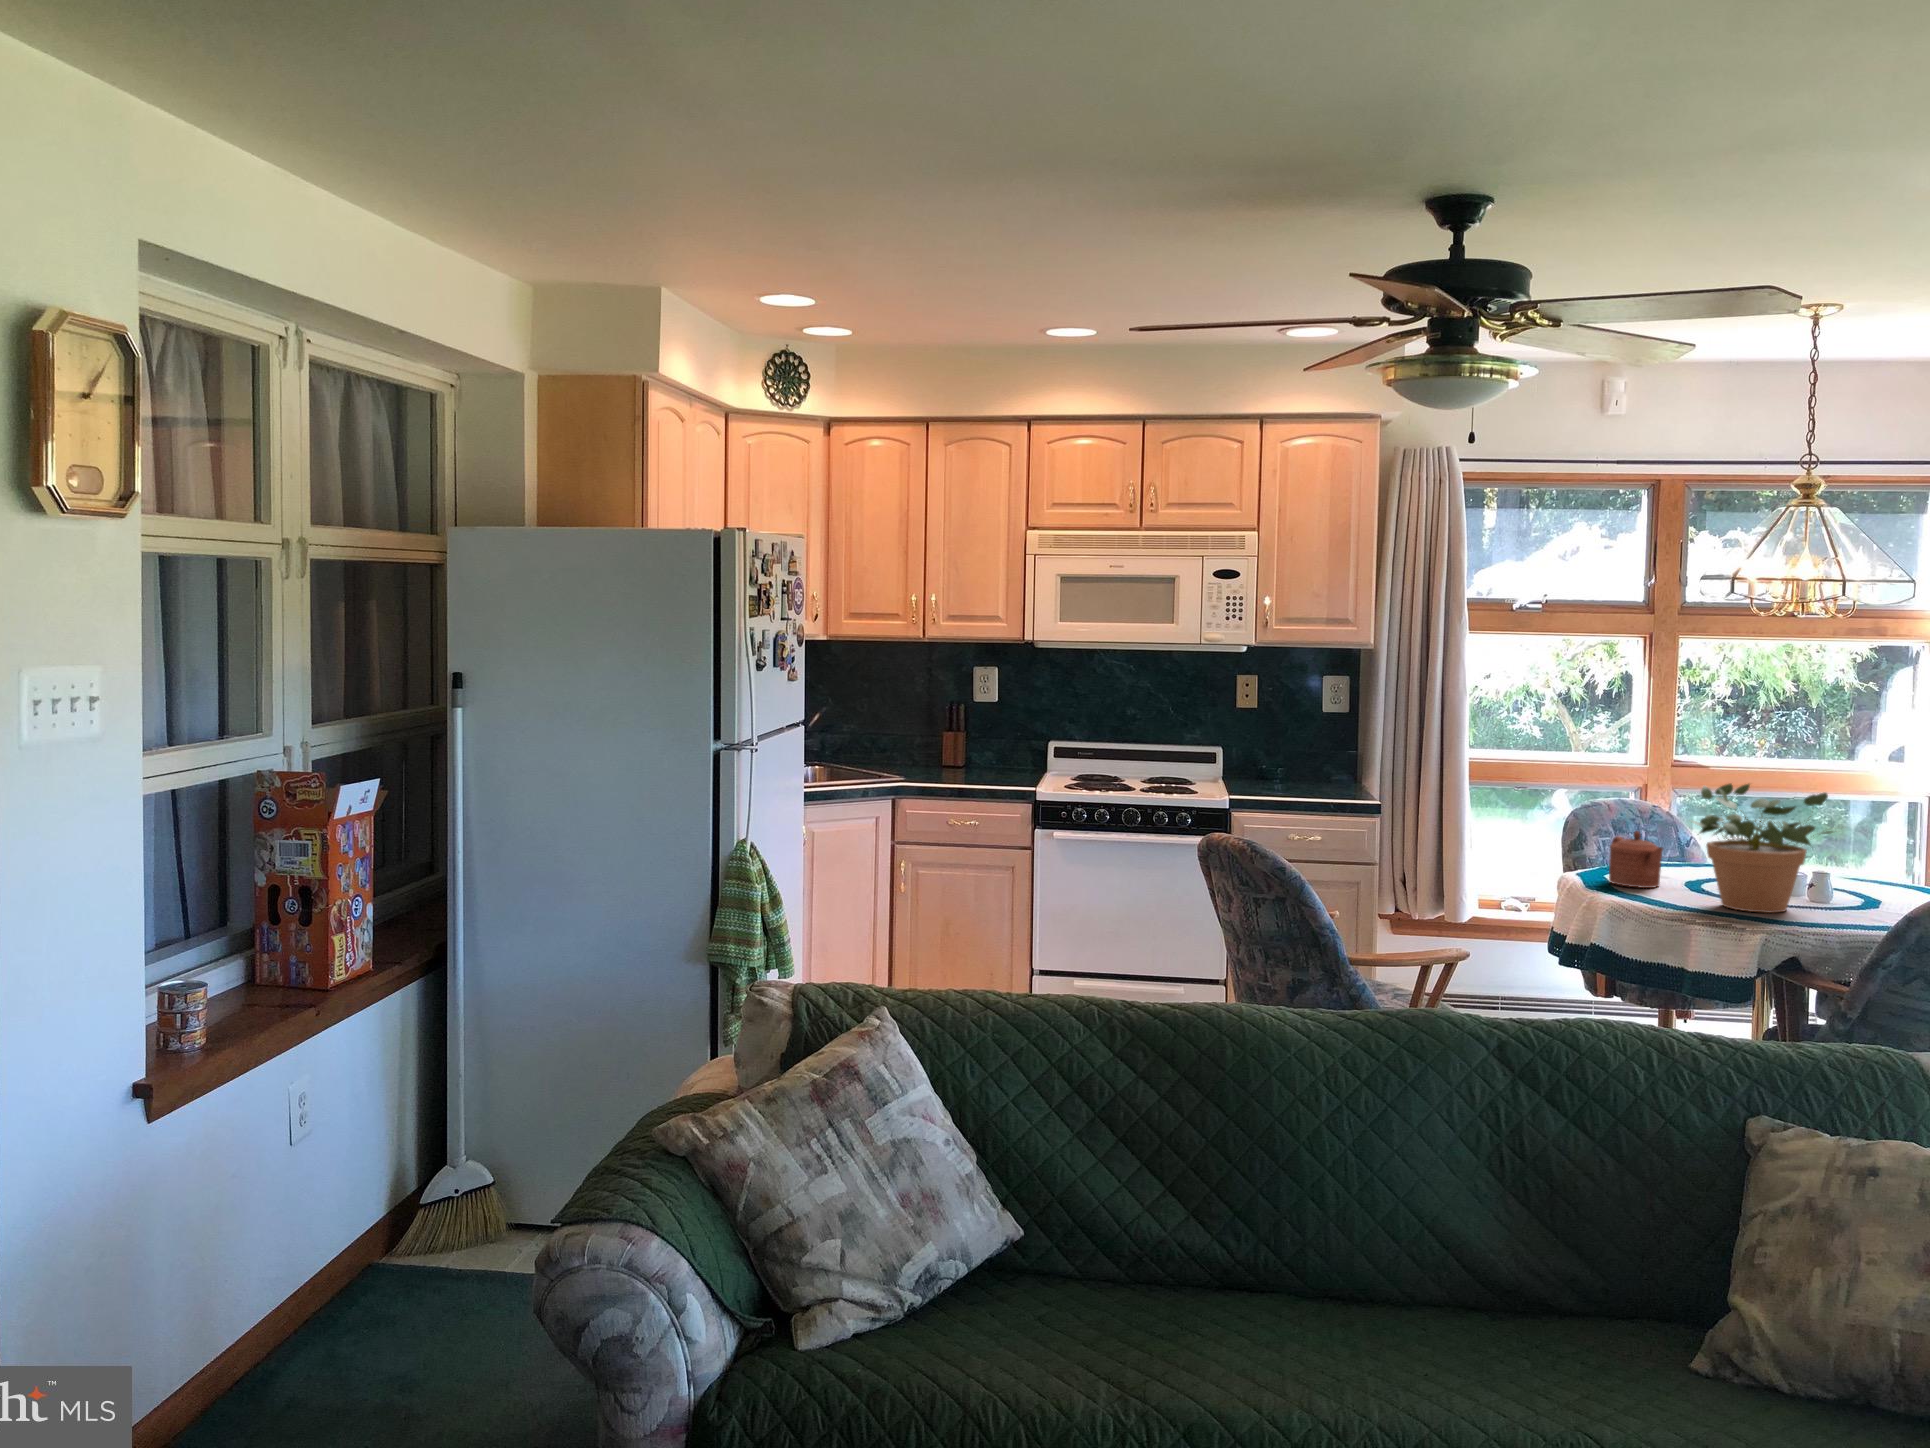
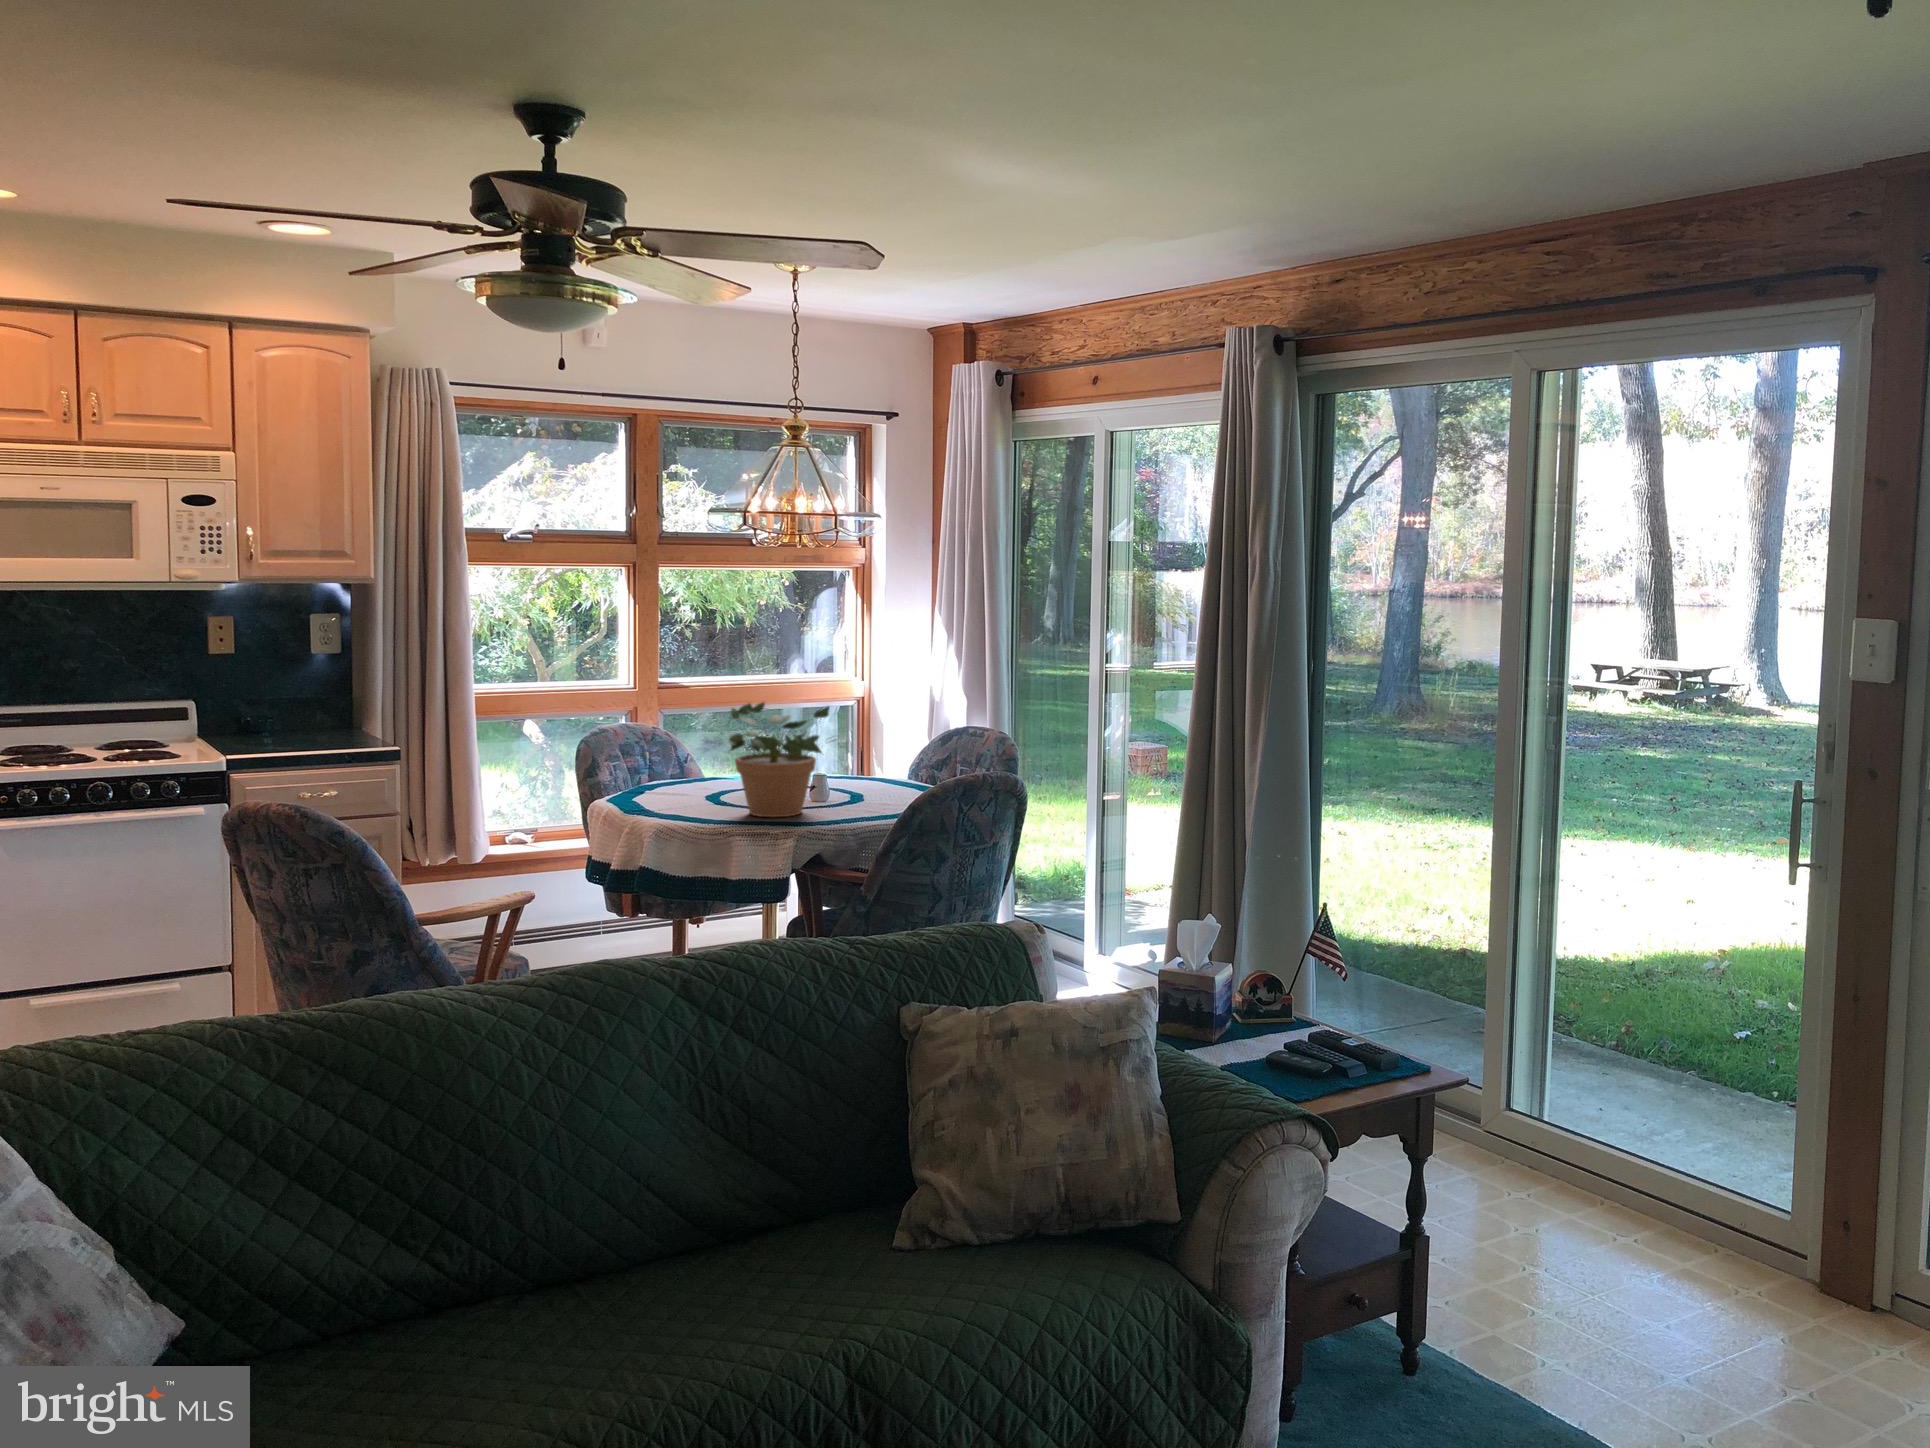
teapot: present [1609,831,1663,888] -> none [639,753,692,806]

